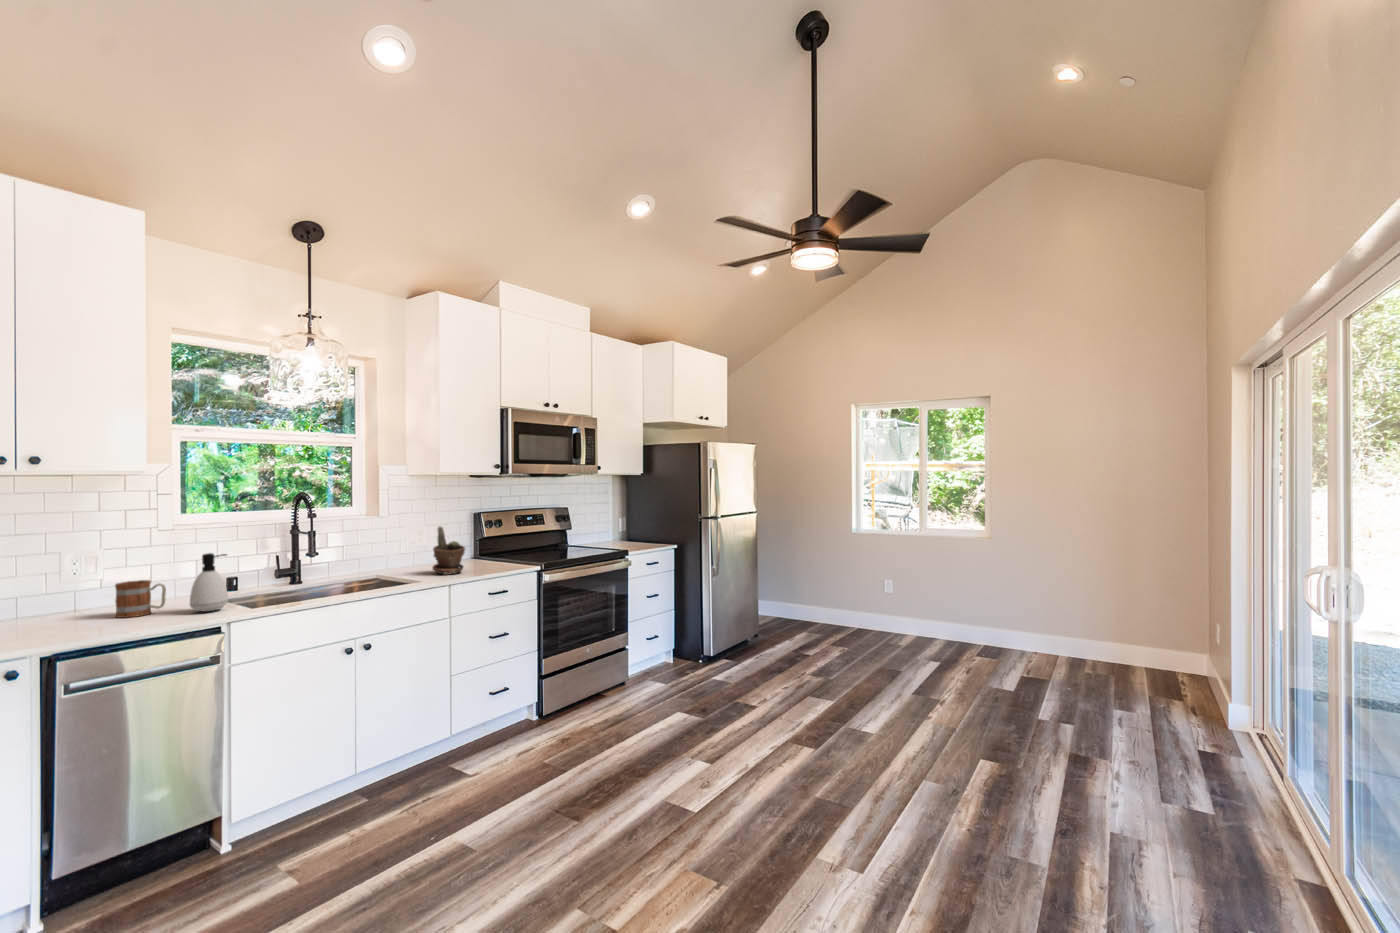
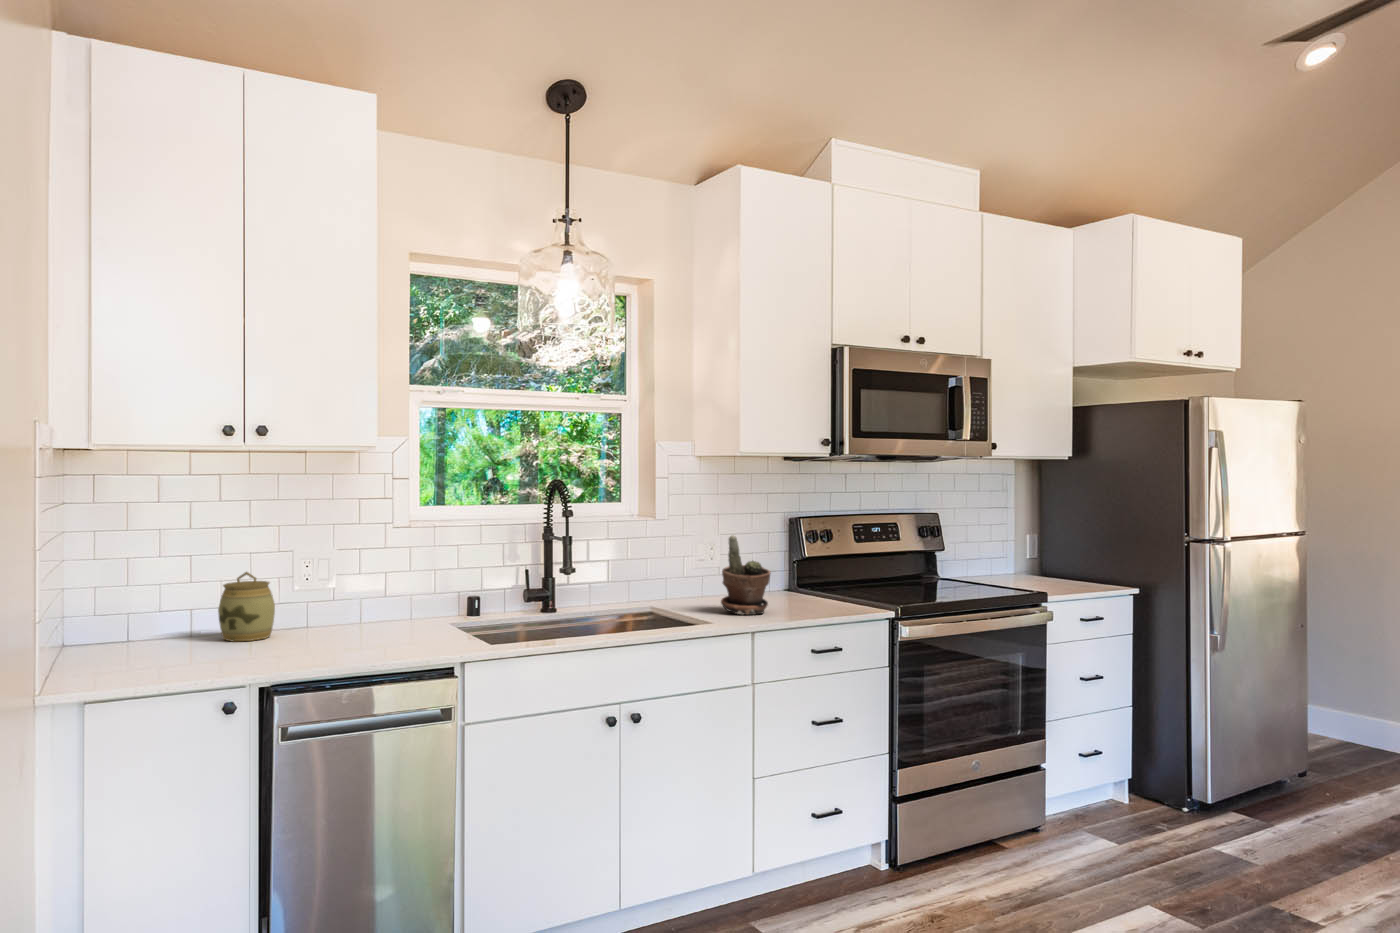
soap dispenser: present [190,553,228,611] -> none [388,560,435,645]
jar: none [31,569,83,622] -> present [218,572,275,641]
mug: present [115,580,166,618] -> none [305,593,363,645]

